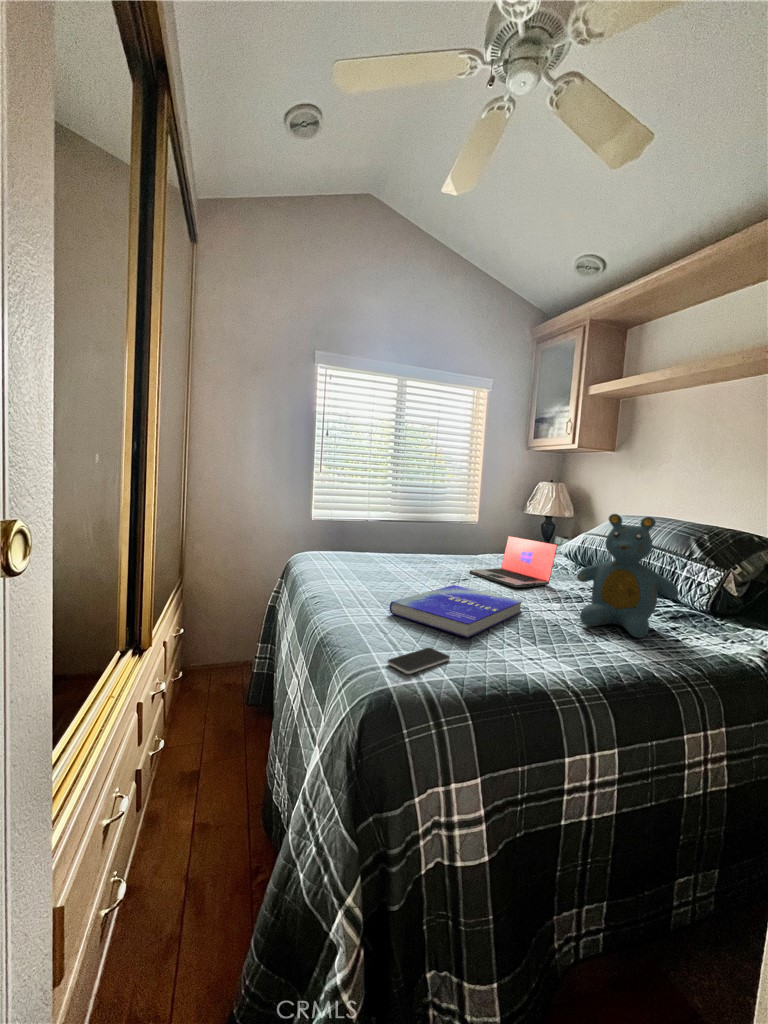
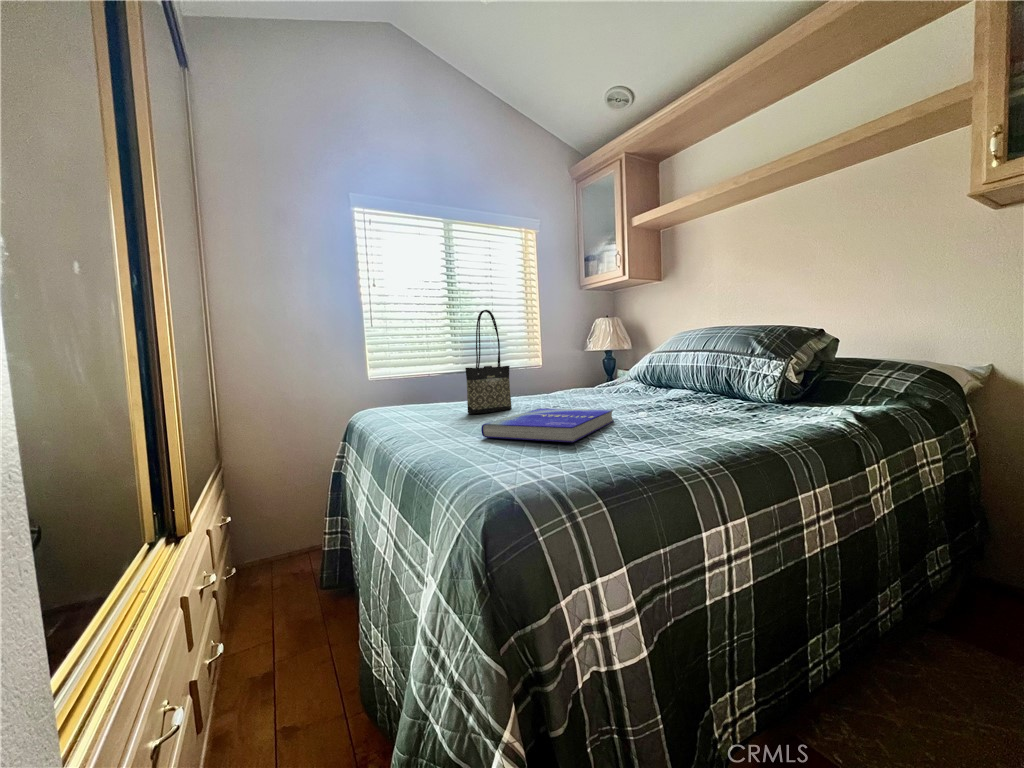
tote bag: none [388,481,434,578] -> present [465,310,512,414]
teddy bear: present [577,514,679,638] -> none [660,308,758,422]
laptop: present [470,536,557,588] -> none [548,361,631,406]
smartphone: present [387,648,450,674] -> none [498,454,563,476]

